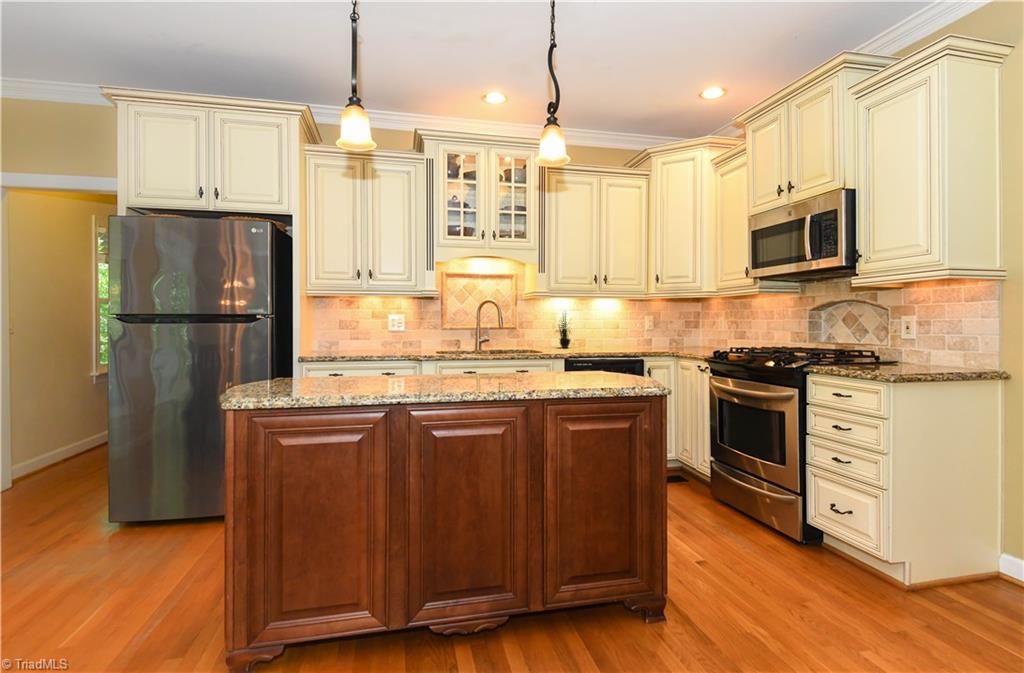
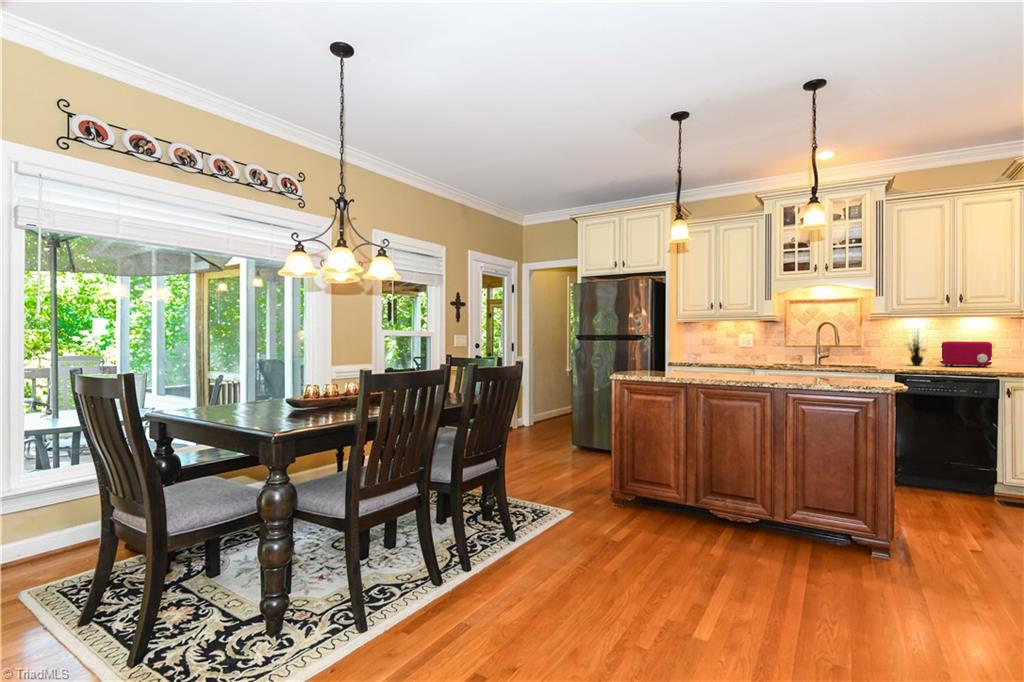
toaster: none [581,323,618,348] -> present [940,341,992,367]

